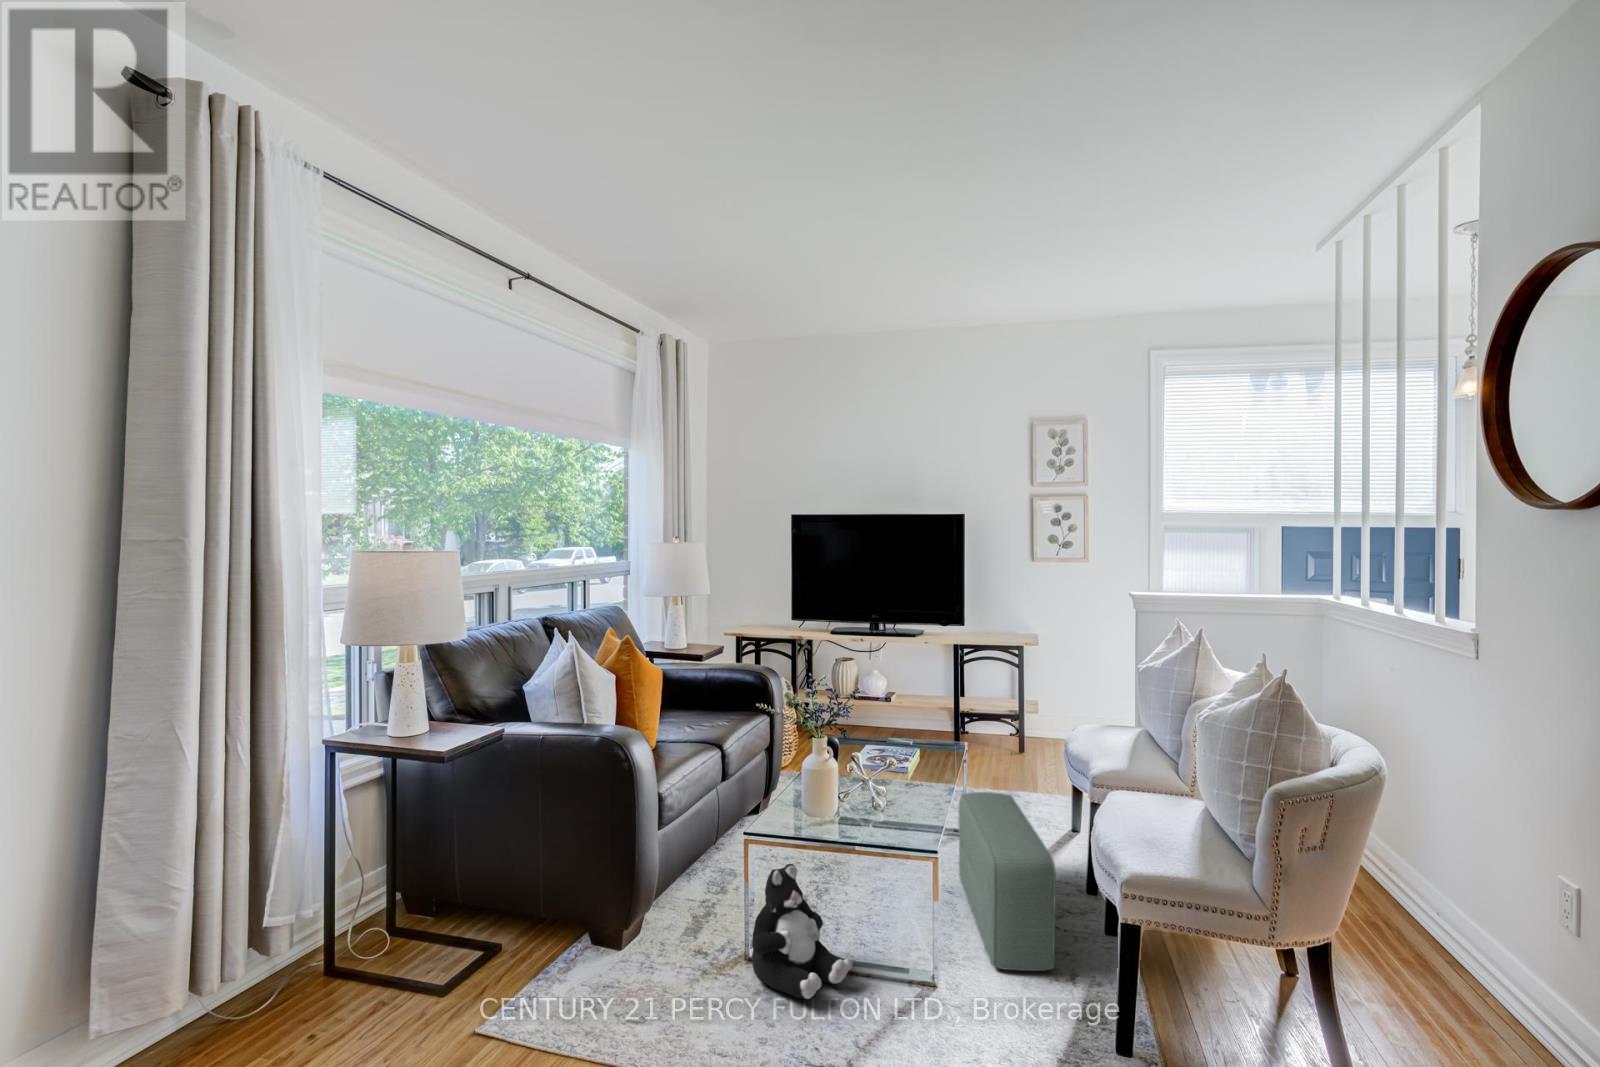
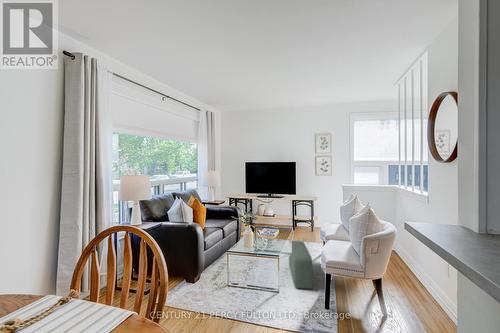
plush toy: present [752,864,852,999] -> none [229,260,256,295]

